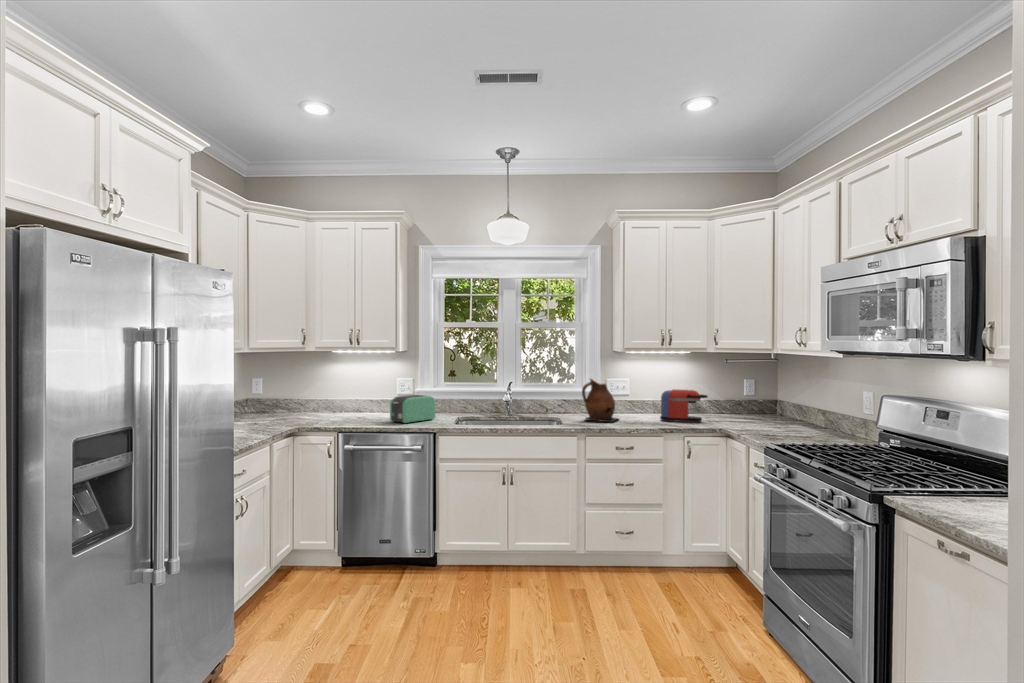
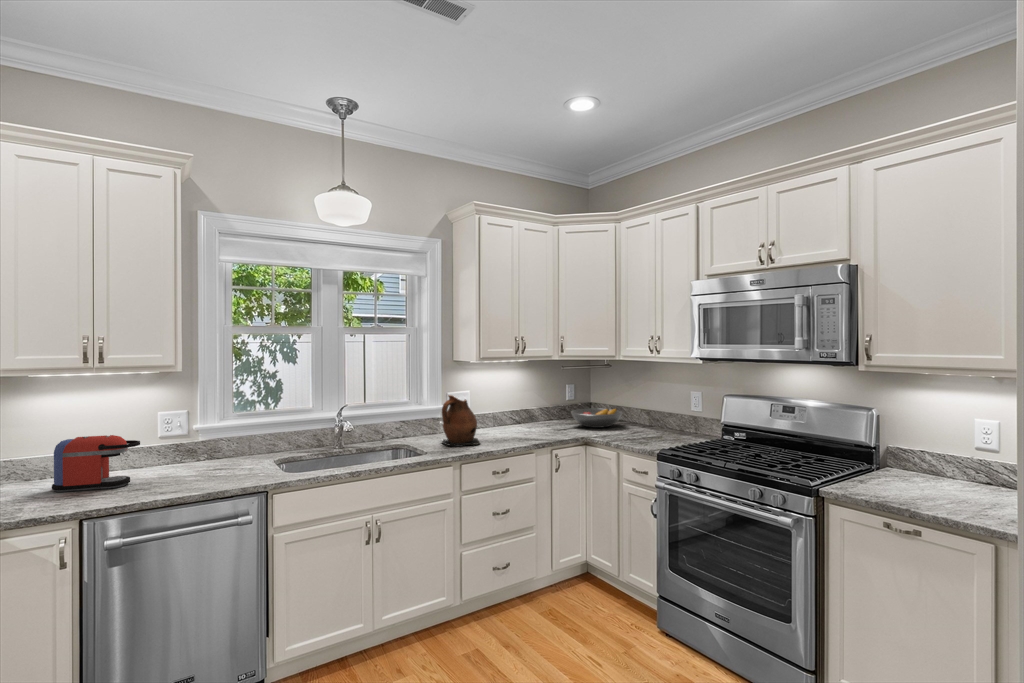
coffee maker: present [660,389,708,422] -> present [52,435,140,492]
toaster: present [390,395,435,423] -> none [184,436,251,484]
fruit bowl: none [731,403,790,422] -> present [571,408,622,428]

